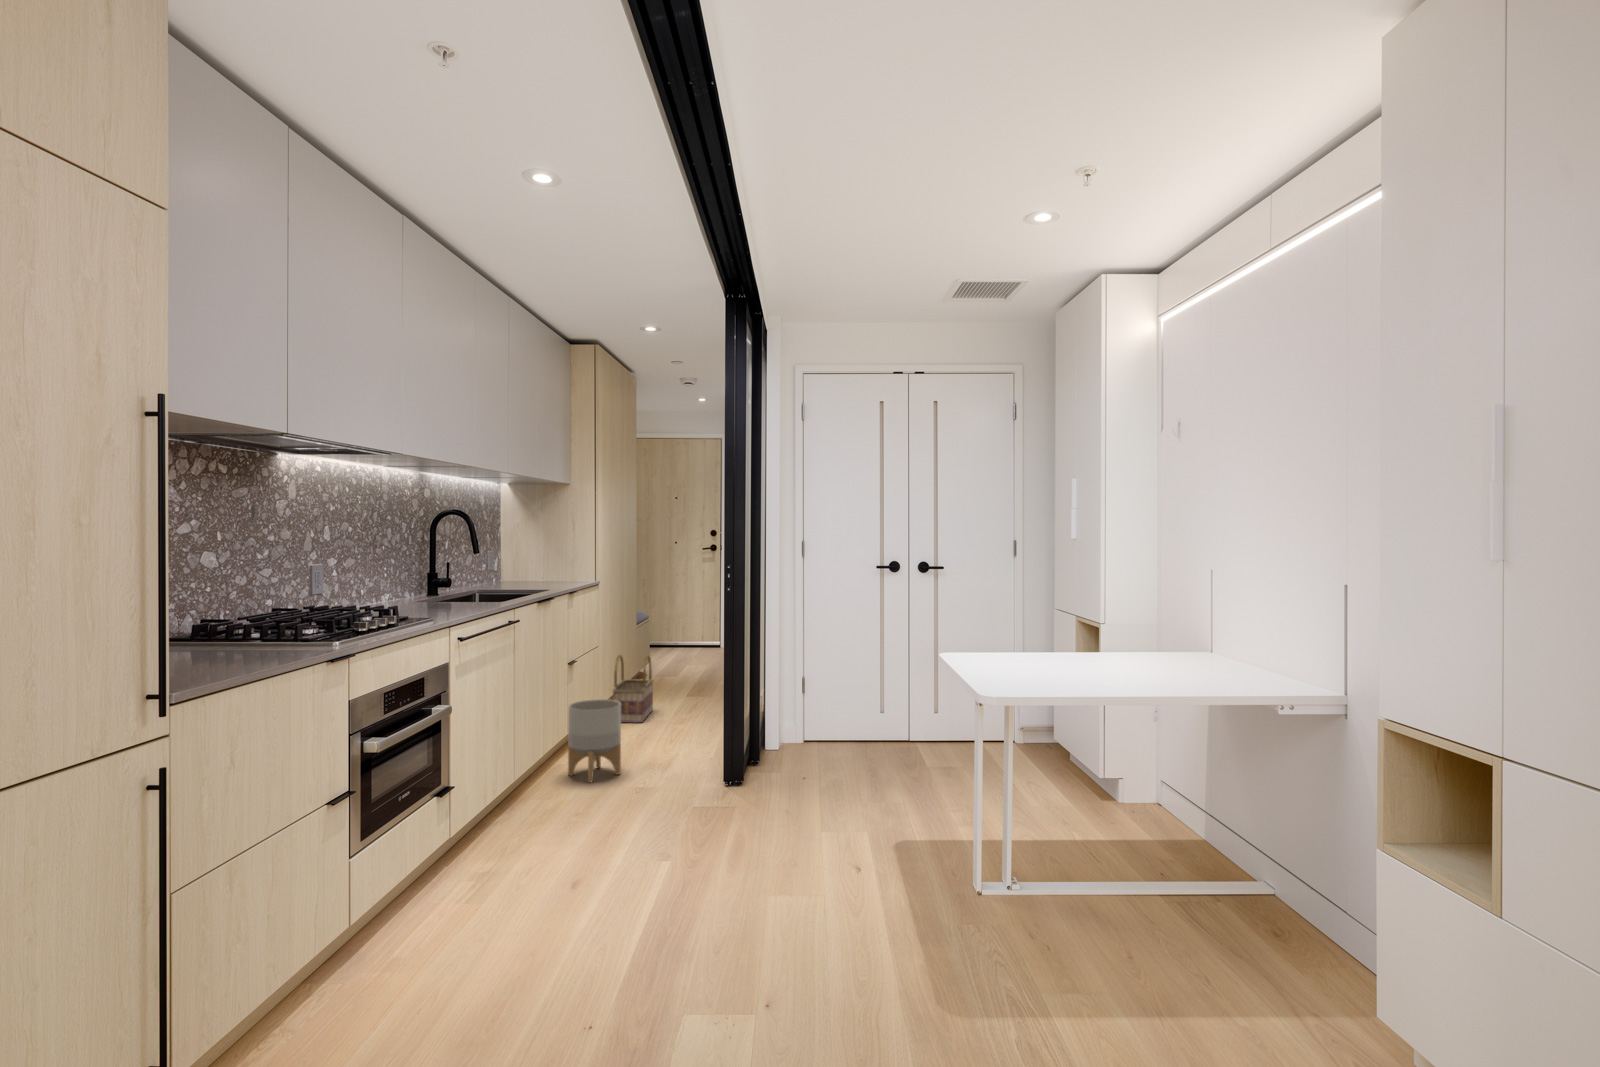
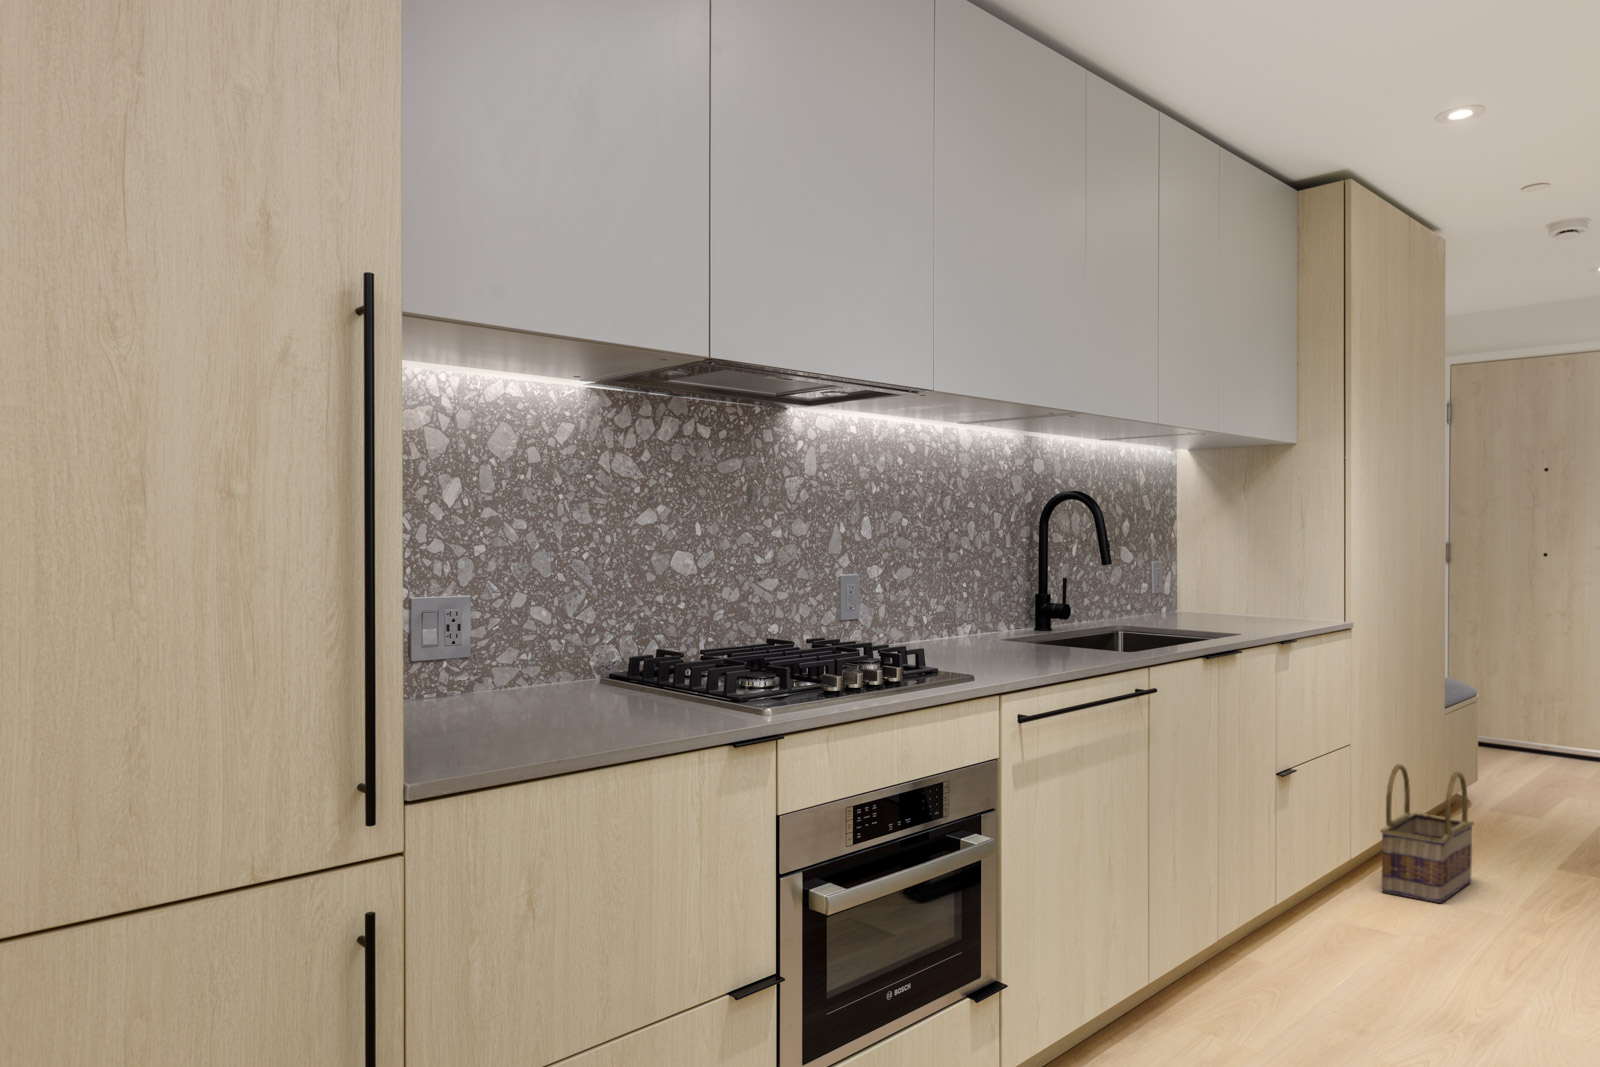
planter: present [568,699,621,782] -> none [1261,844,1365,1004]

